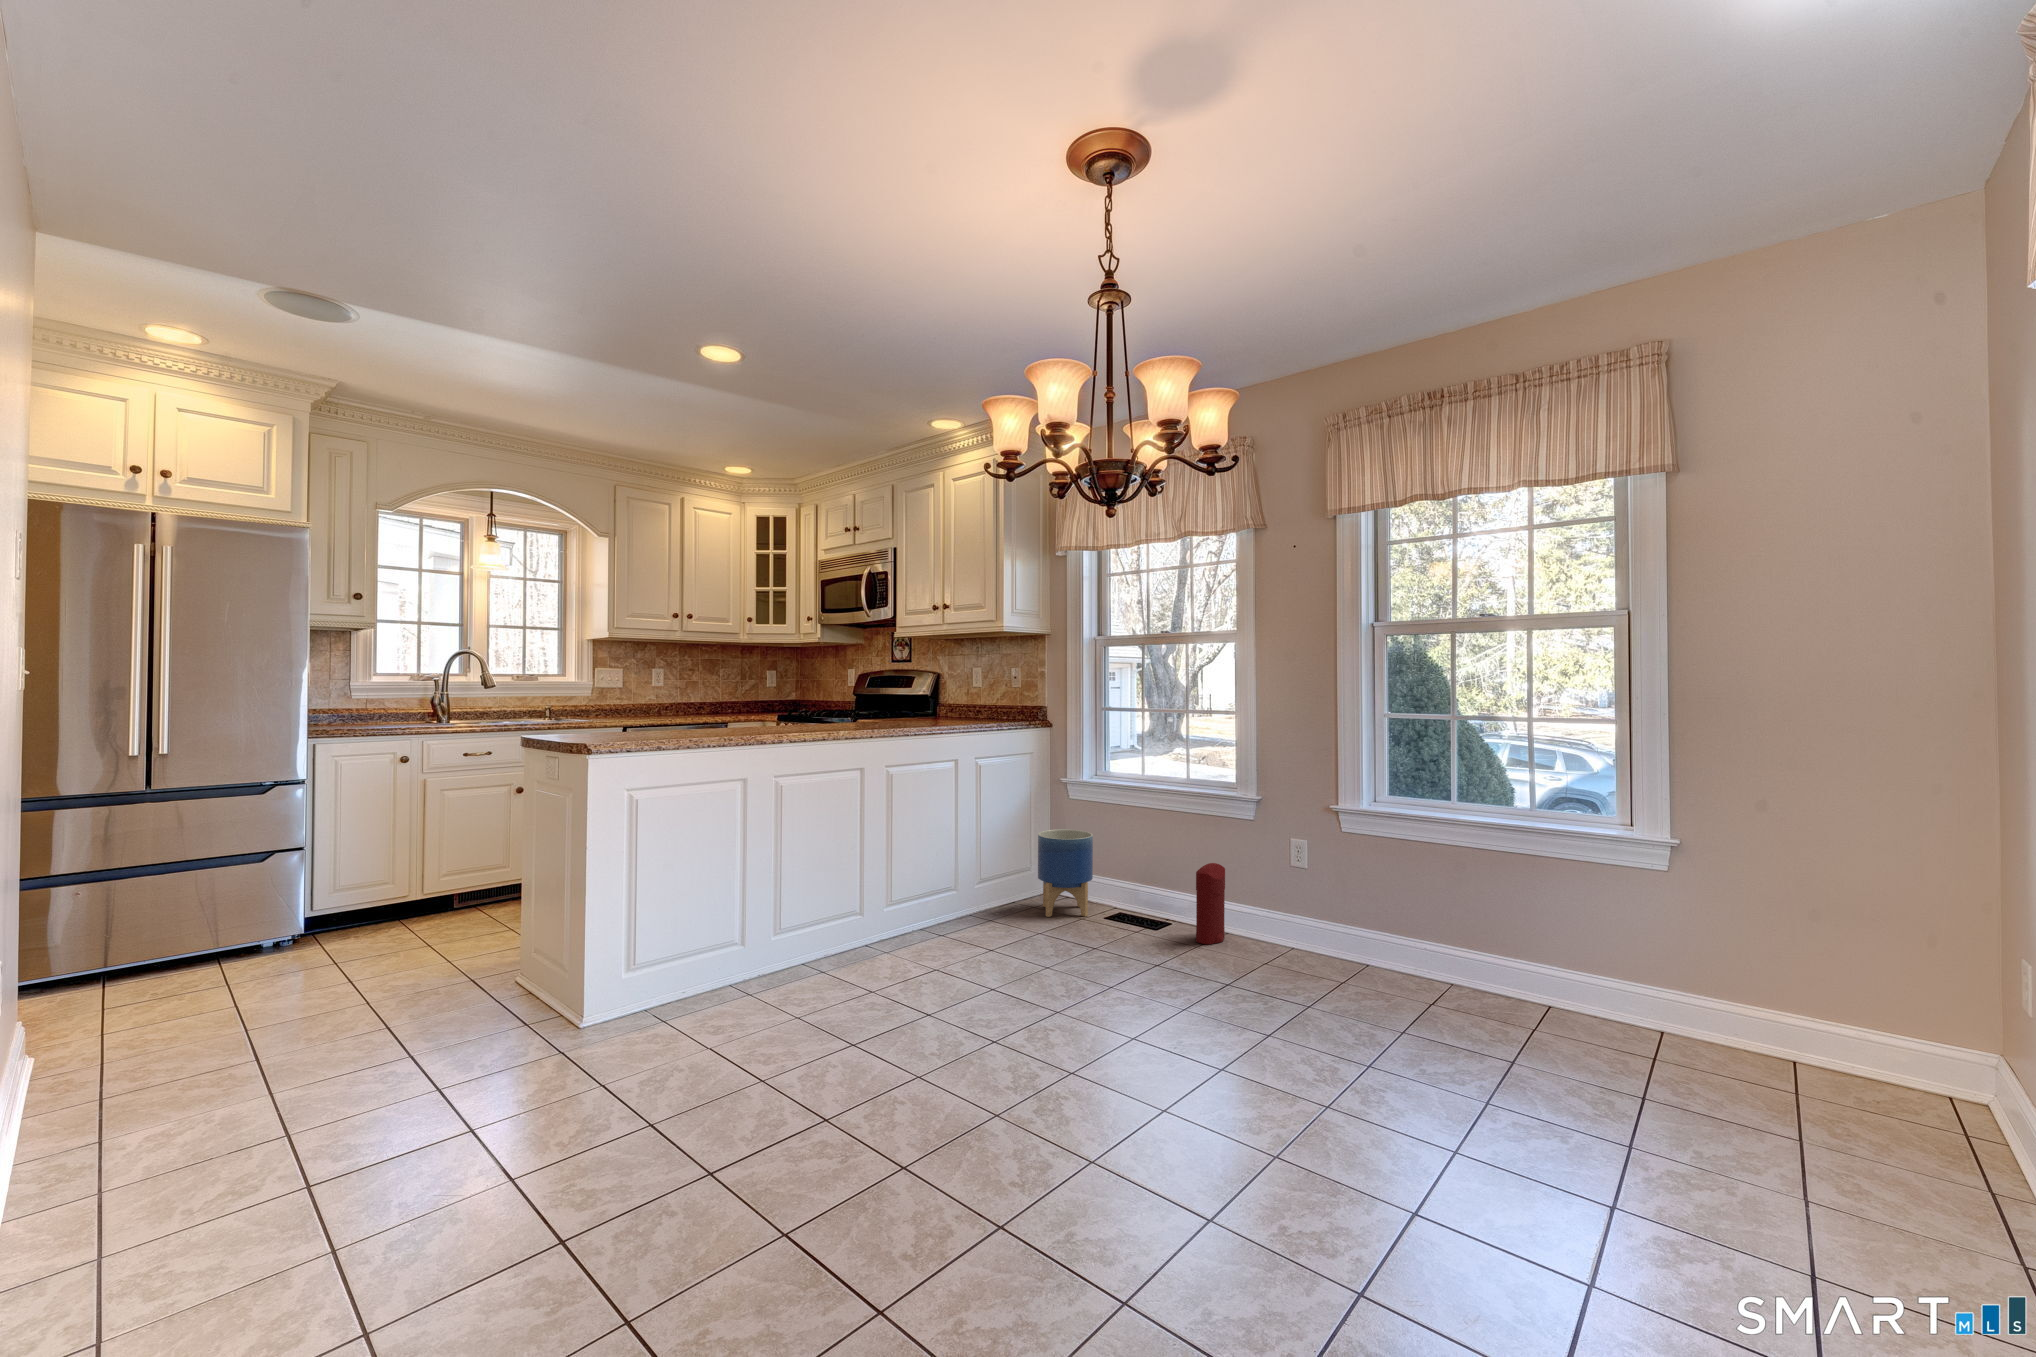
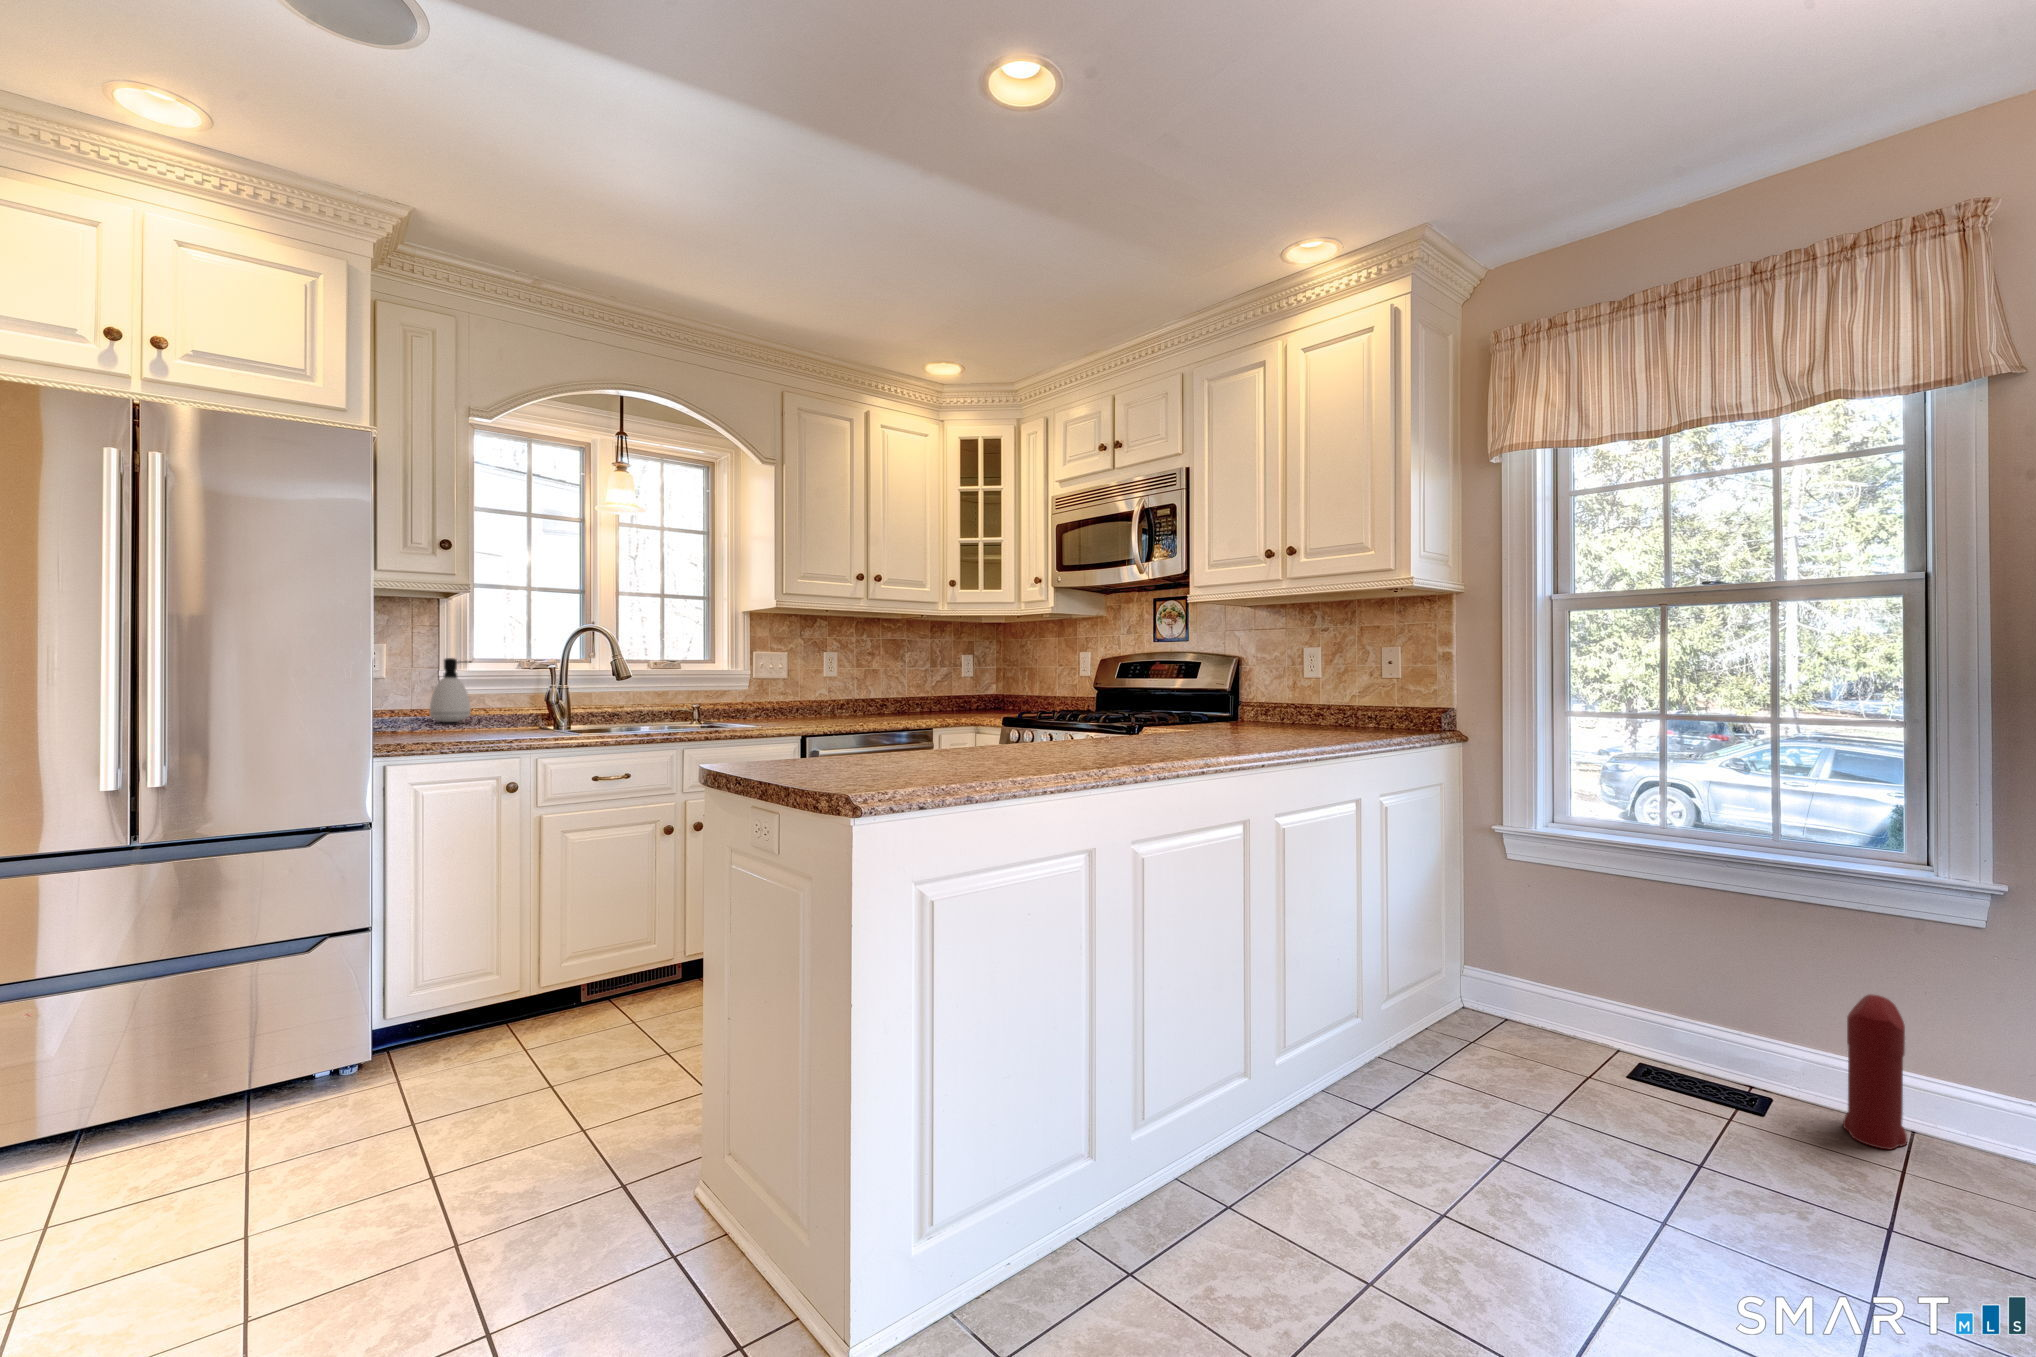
soap dispenser: none [343,674,375,719] -> present [430,658,471,722]
planter: present [1038,829,1093,917] -> none [1470,906,1573,1058]

